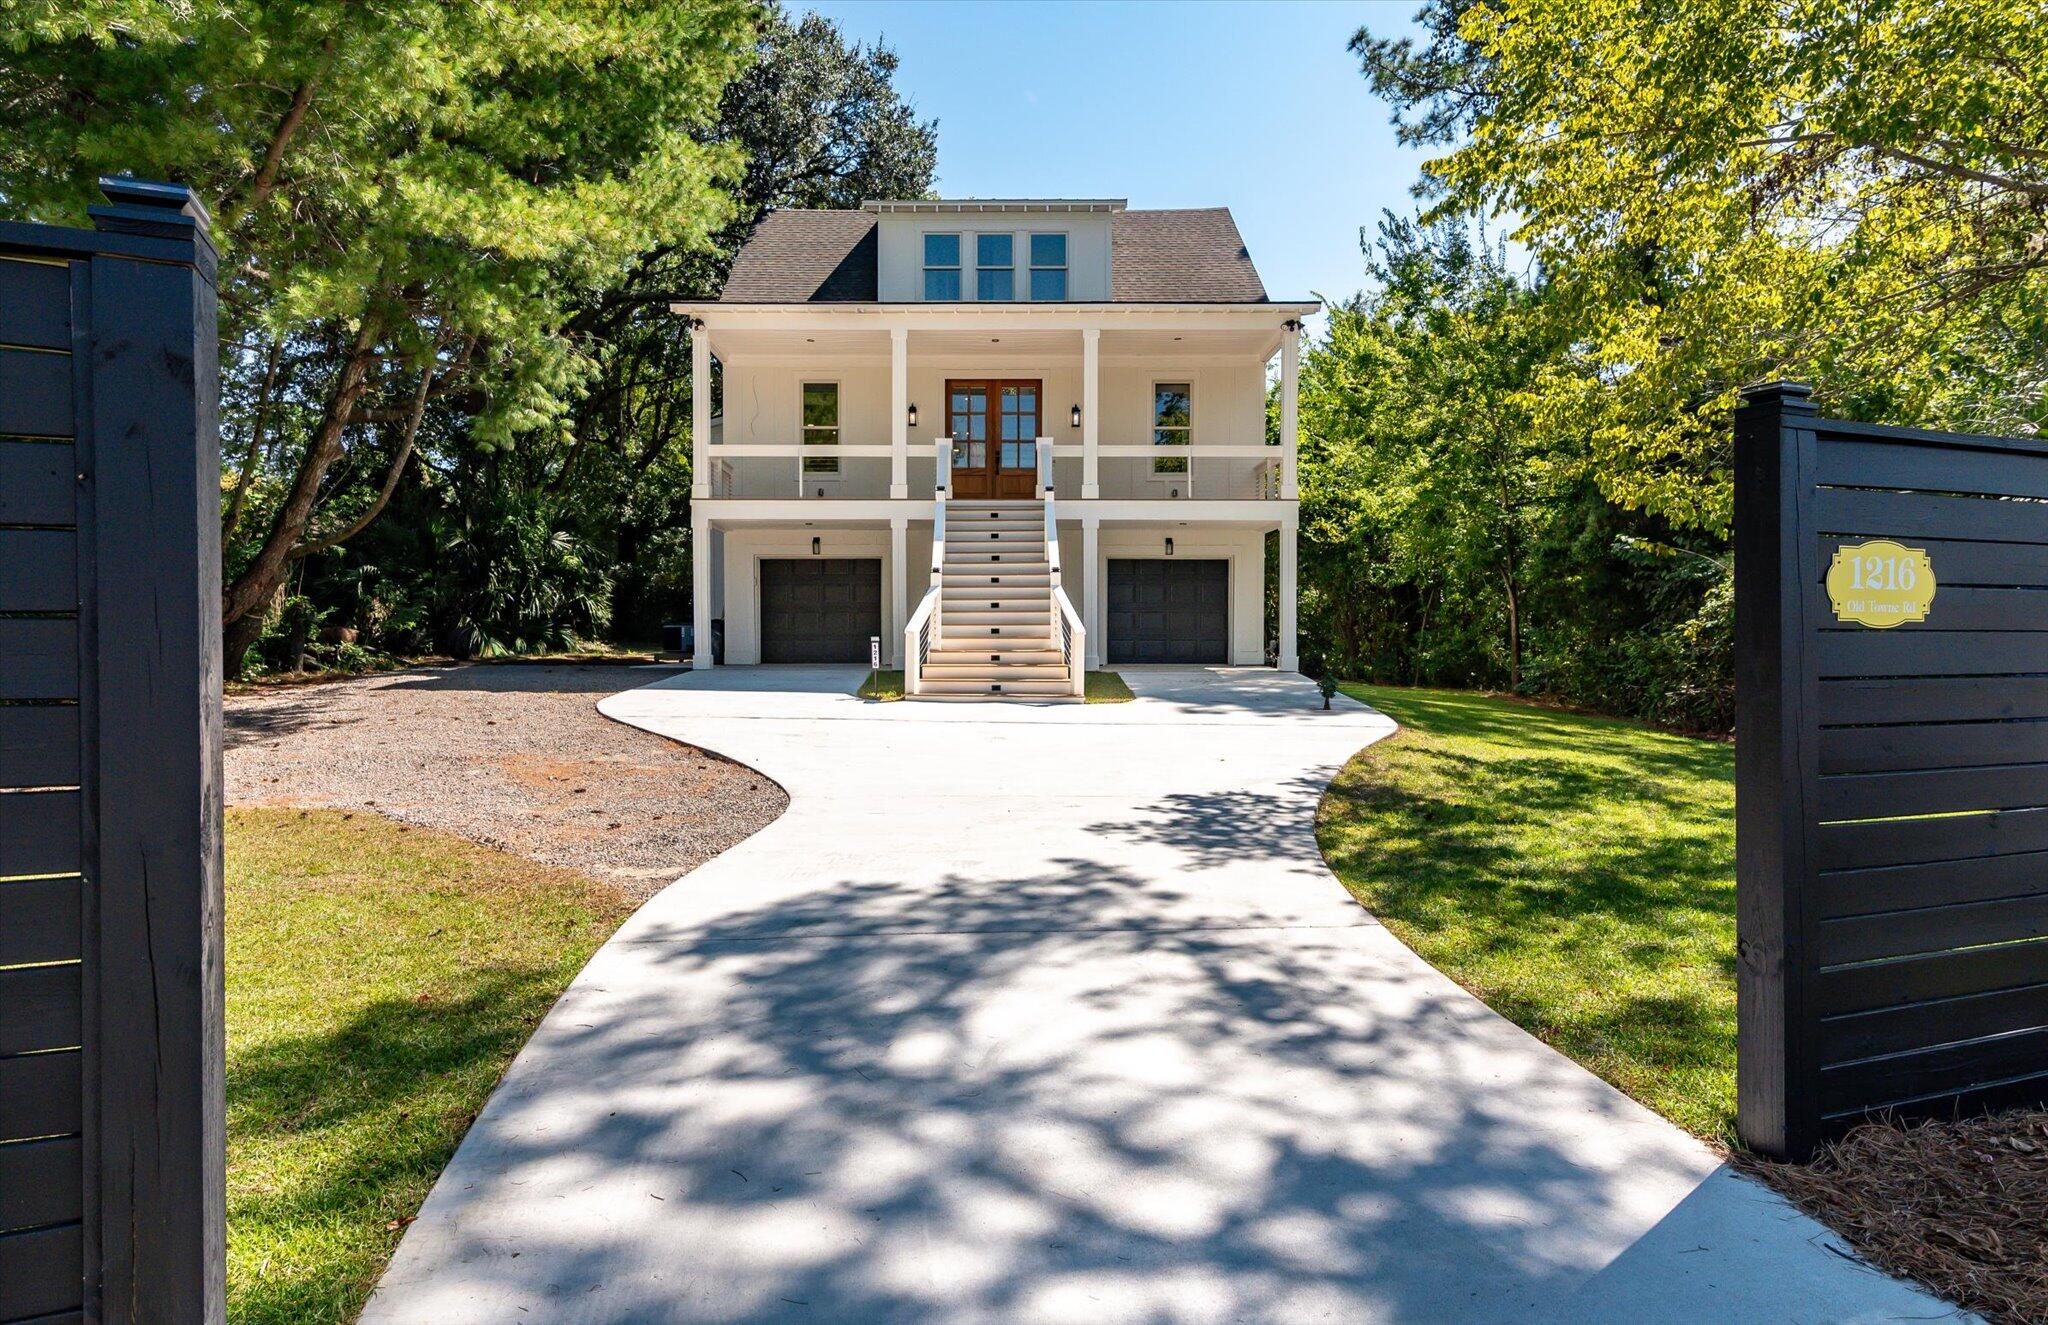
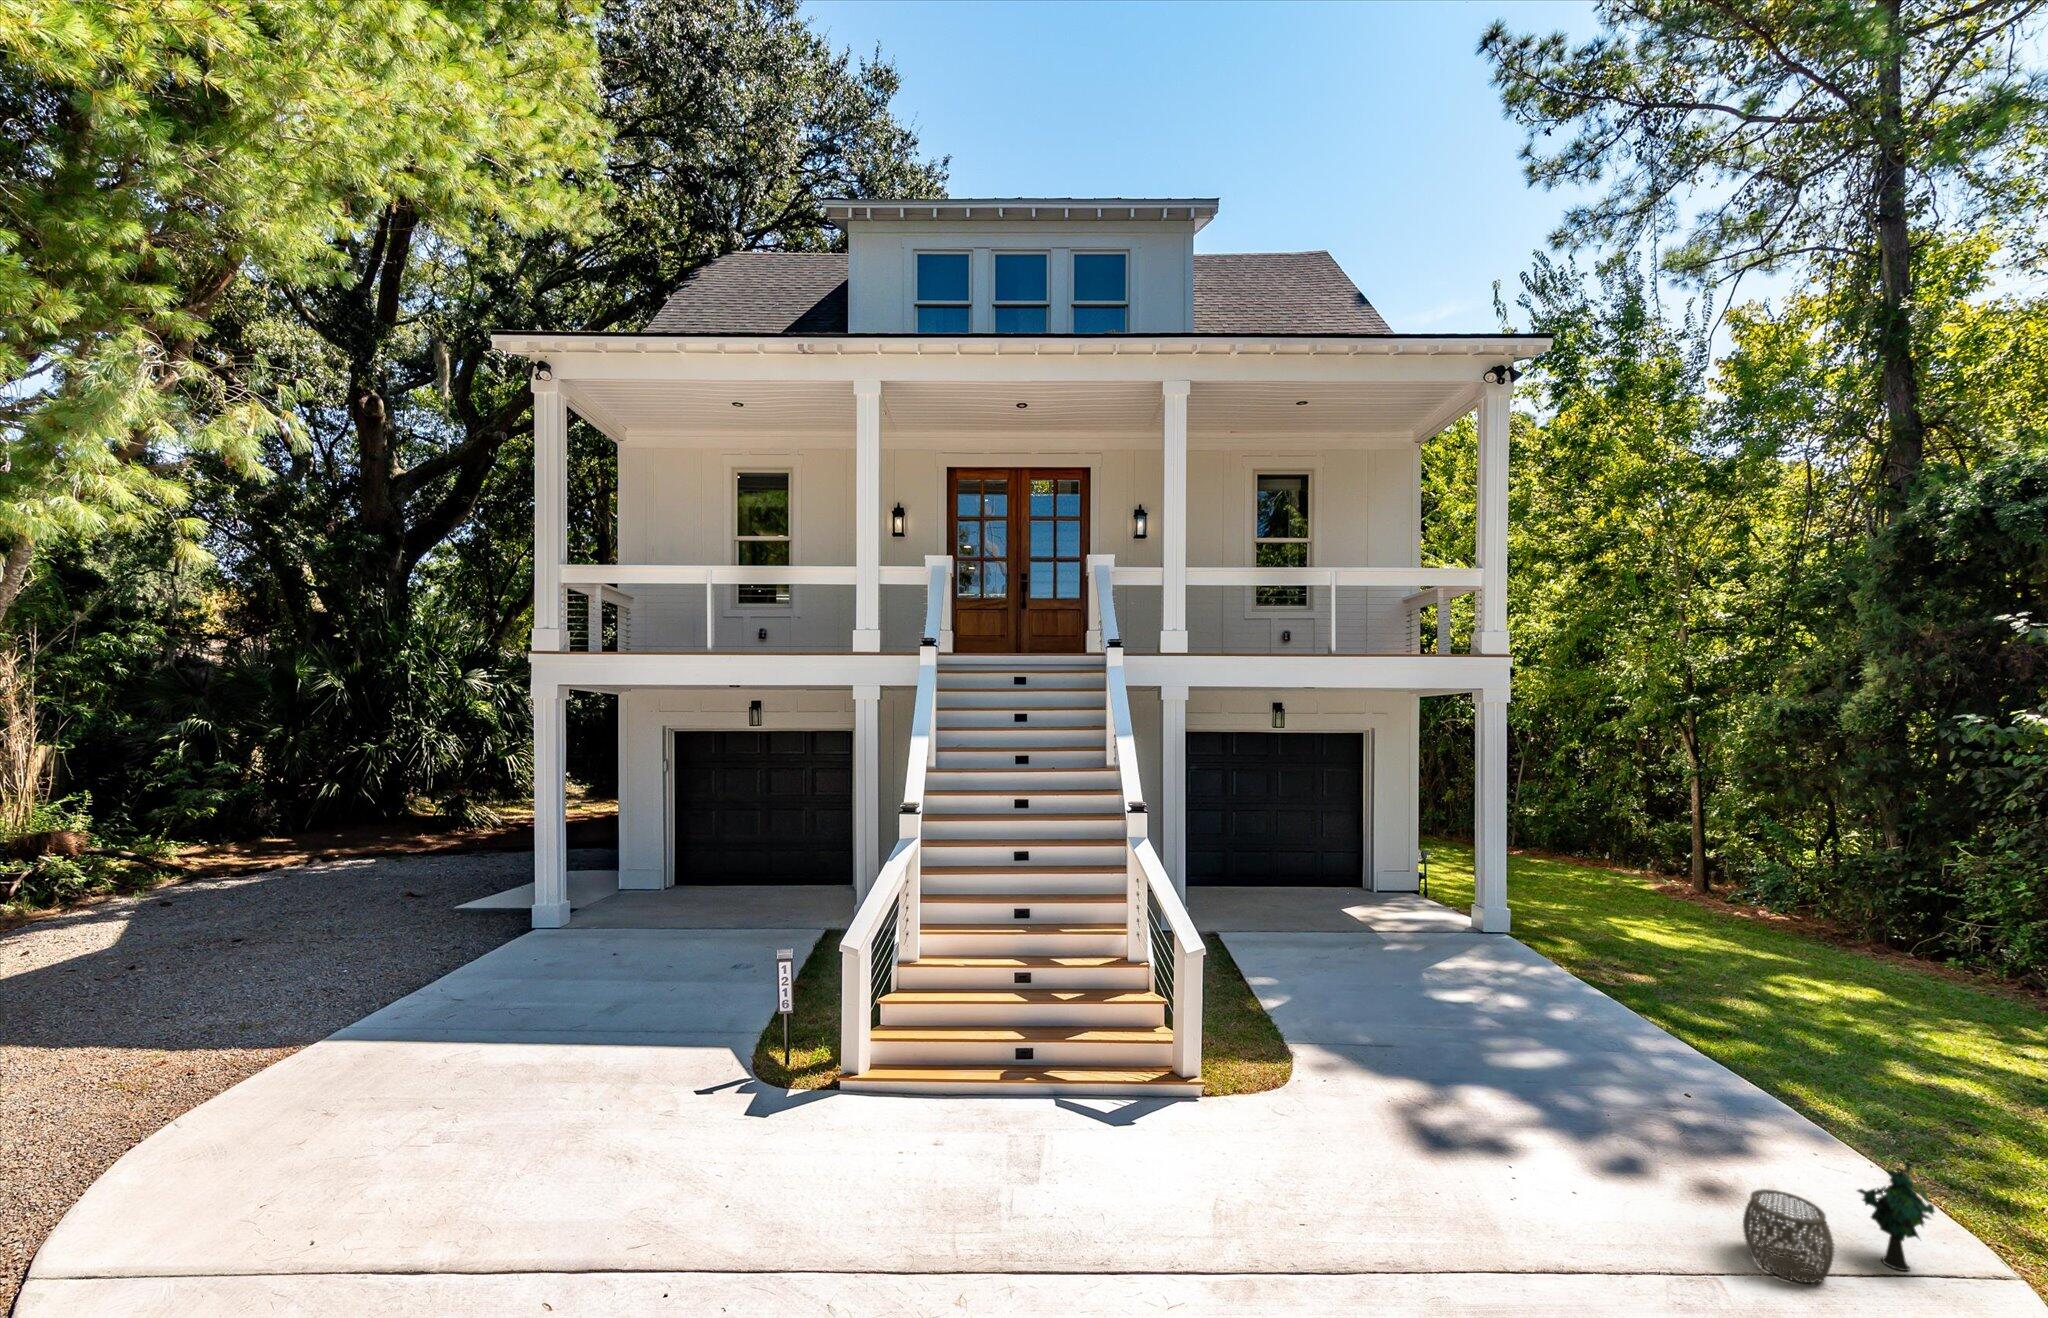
woven basket: none [1268,684,1298,710] -> present [1743,1189,1834,1283]

